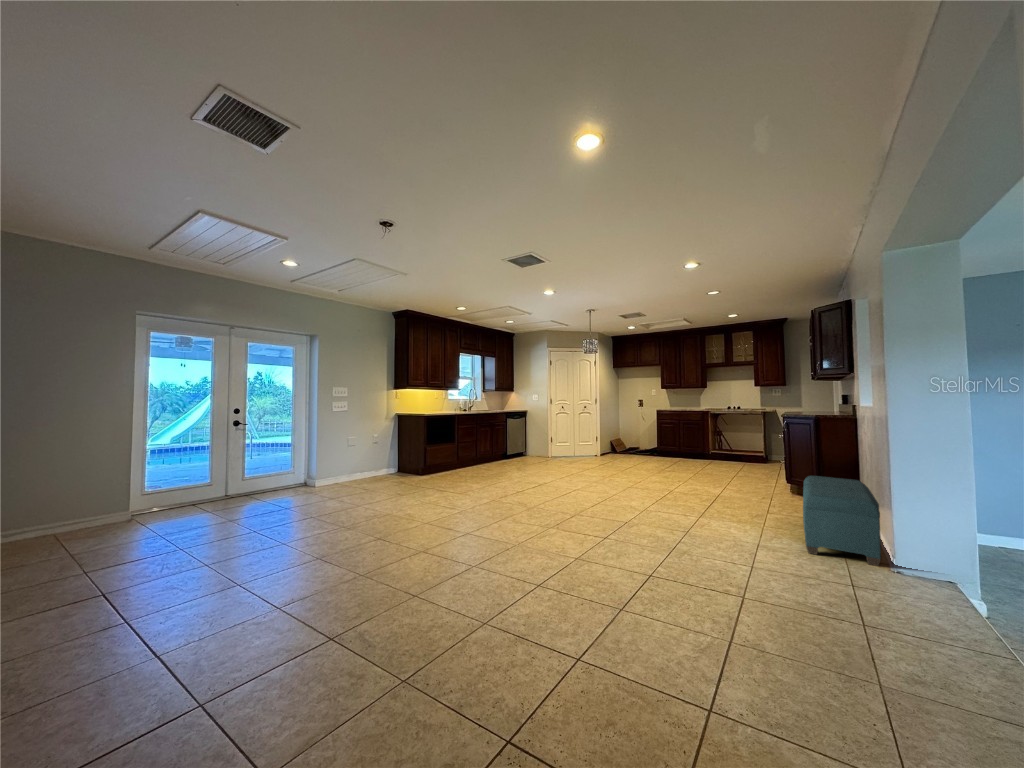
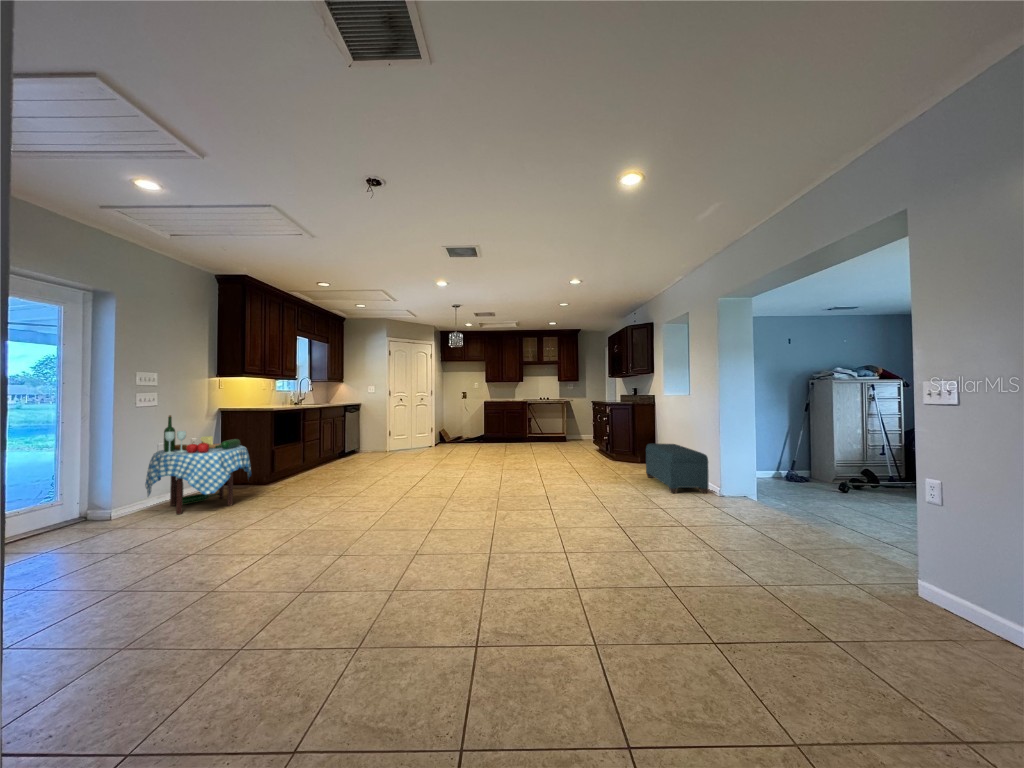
dining table: none [335,417,401,488] -> present [145,415,251,514]

